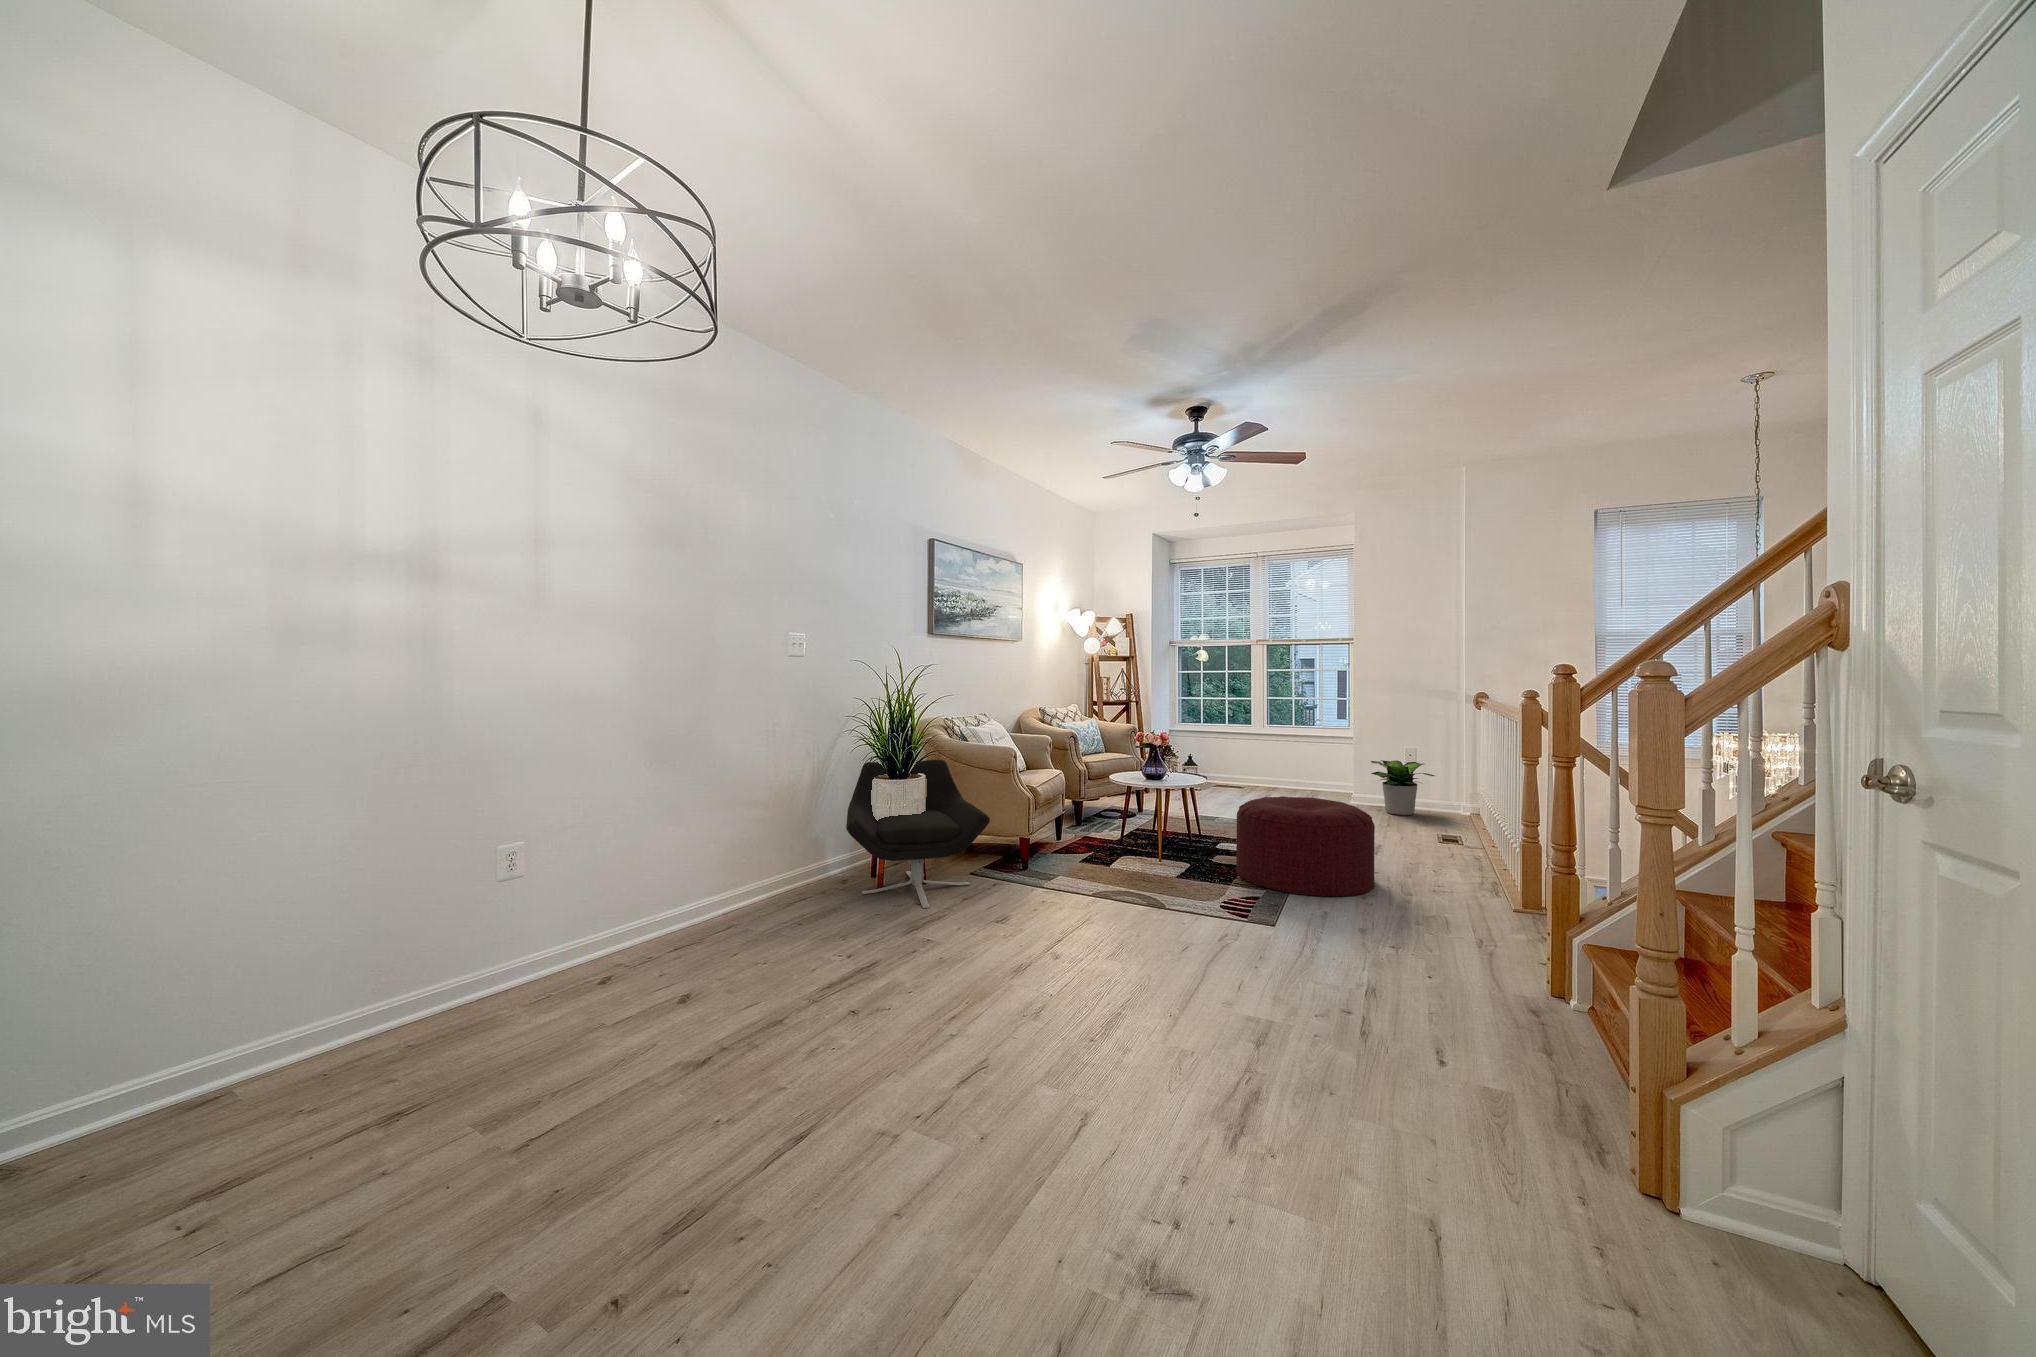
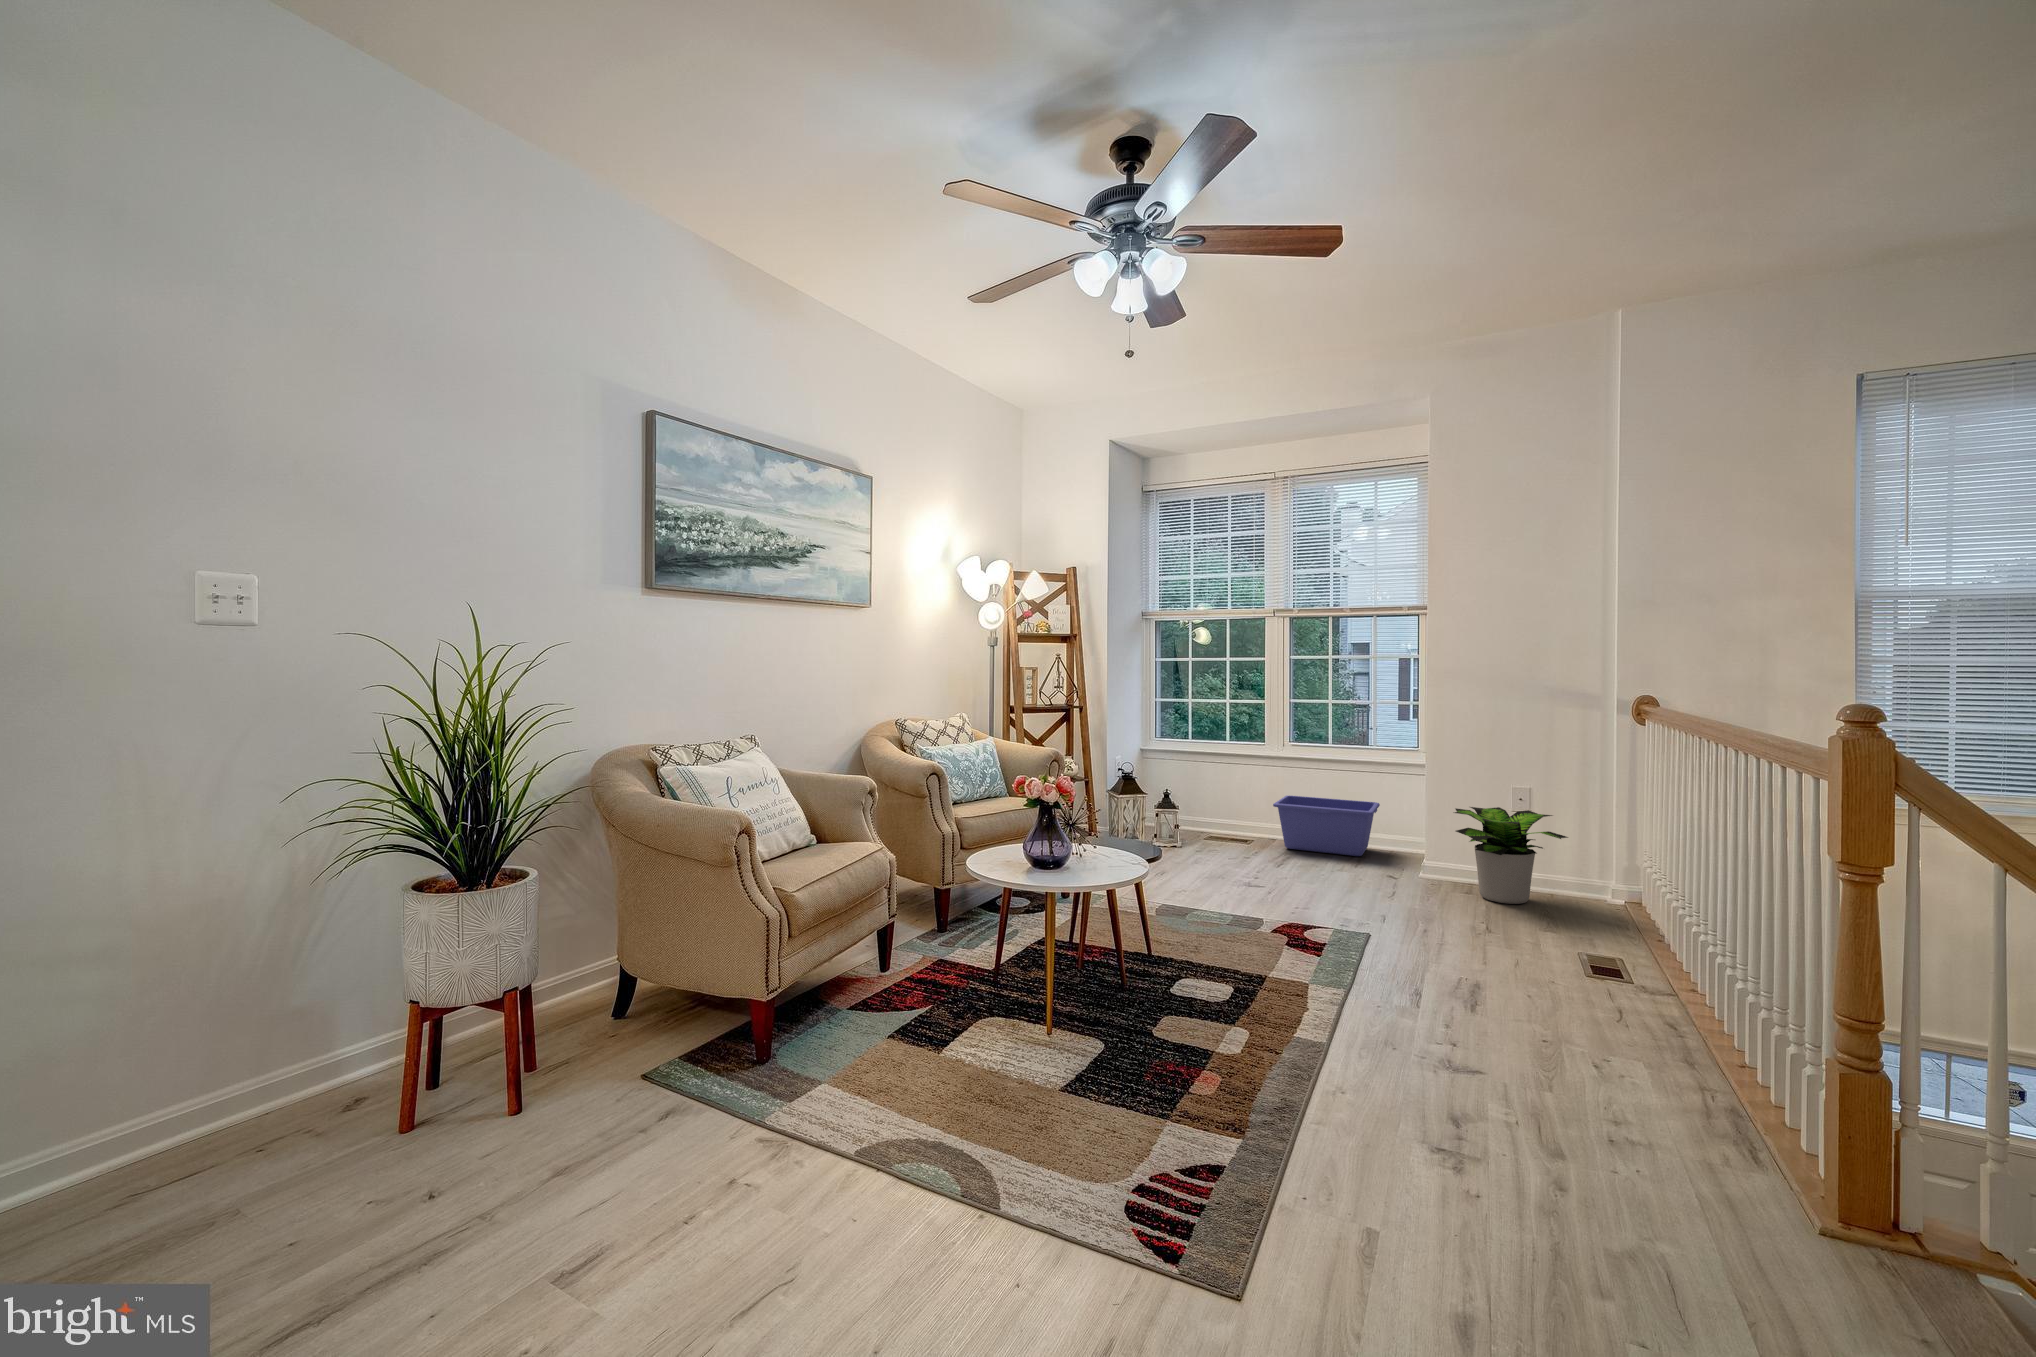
storage bin: none [1259,759,1325,794] -> present [1273,796,1380,856]
lounge chair: present [846,760,990,908] -> none [242,836,641,1222]
ottoman: present [1236,796,1375,896] -> none [1192,908,1481,1166]

